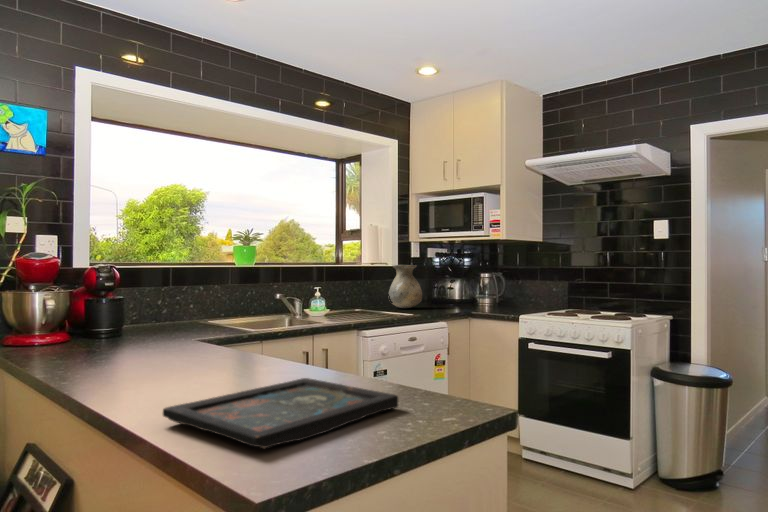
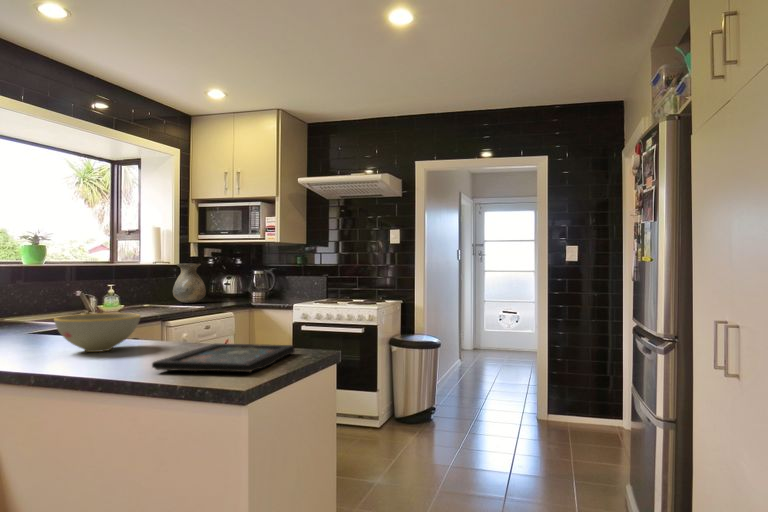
bowl: none [150,324,249,372] -> present [54,313,140,352]

